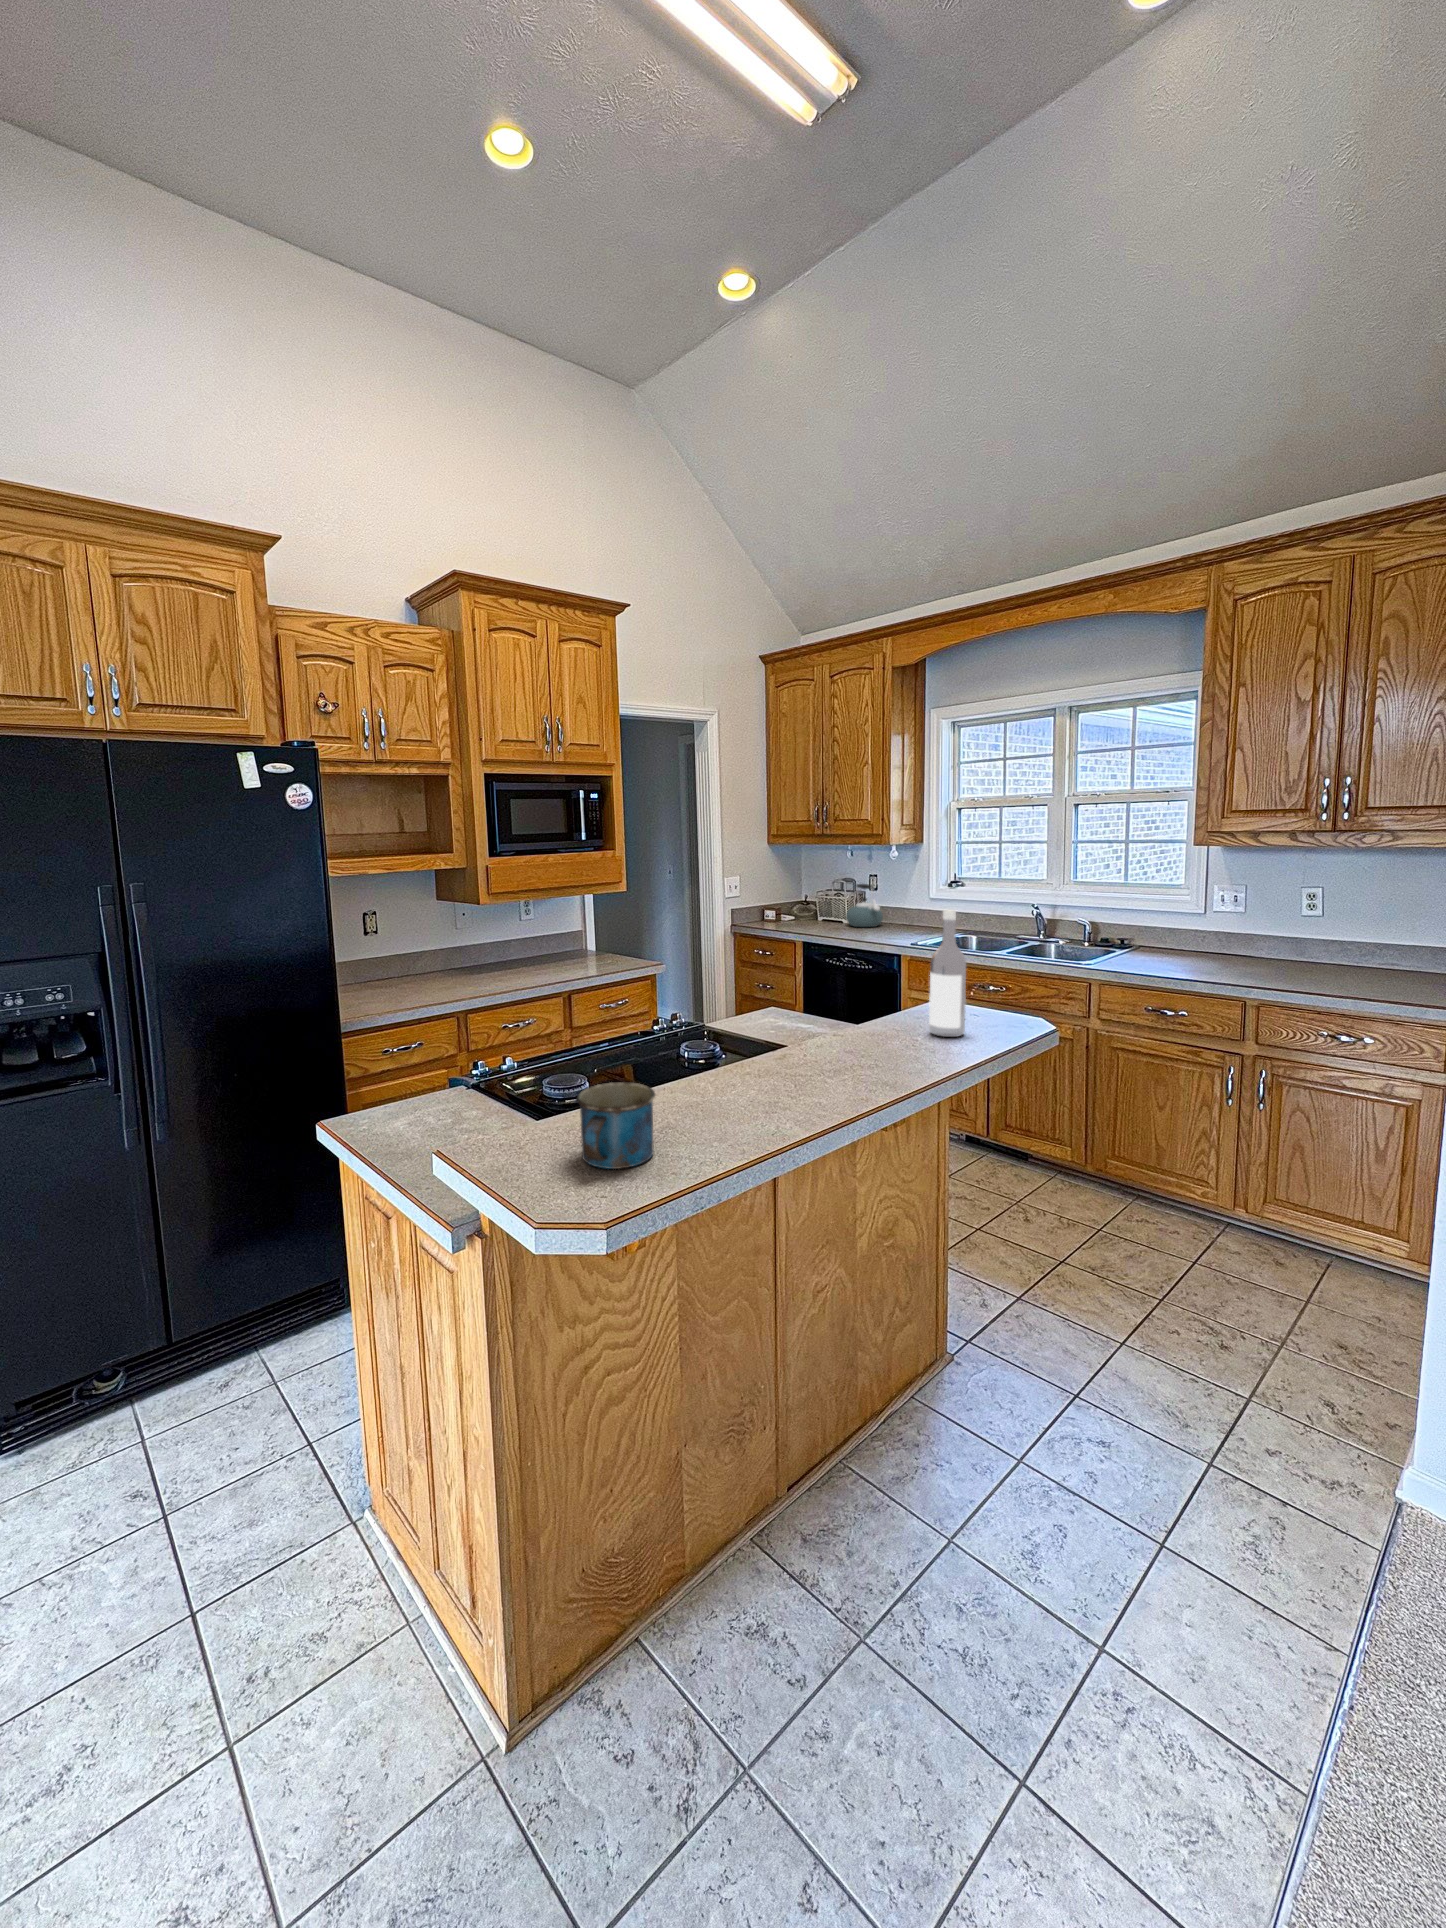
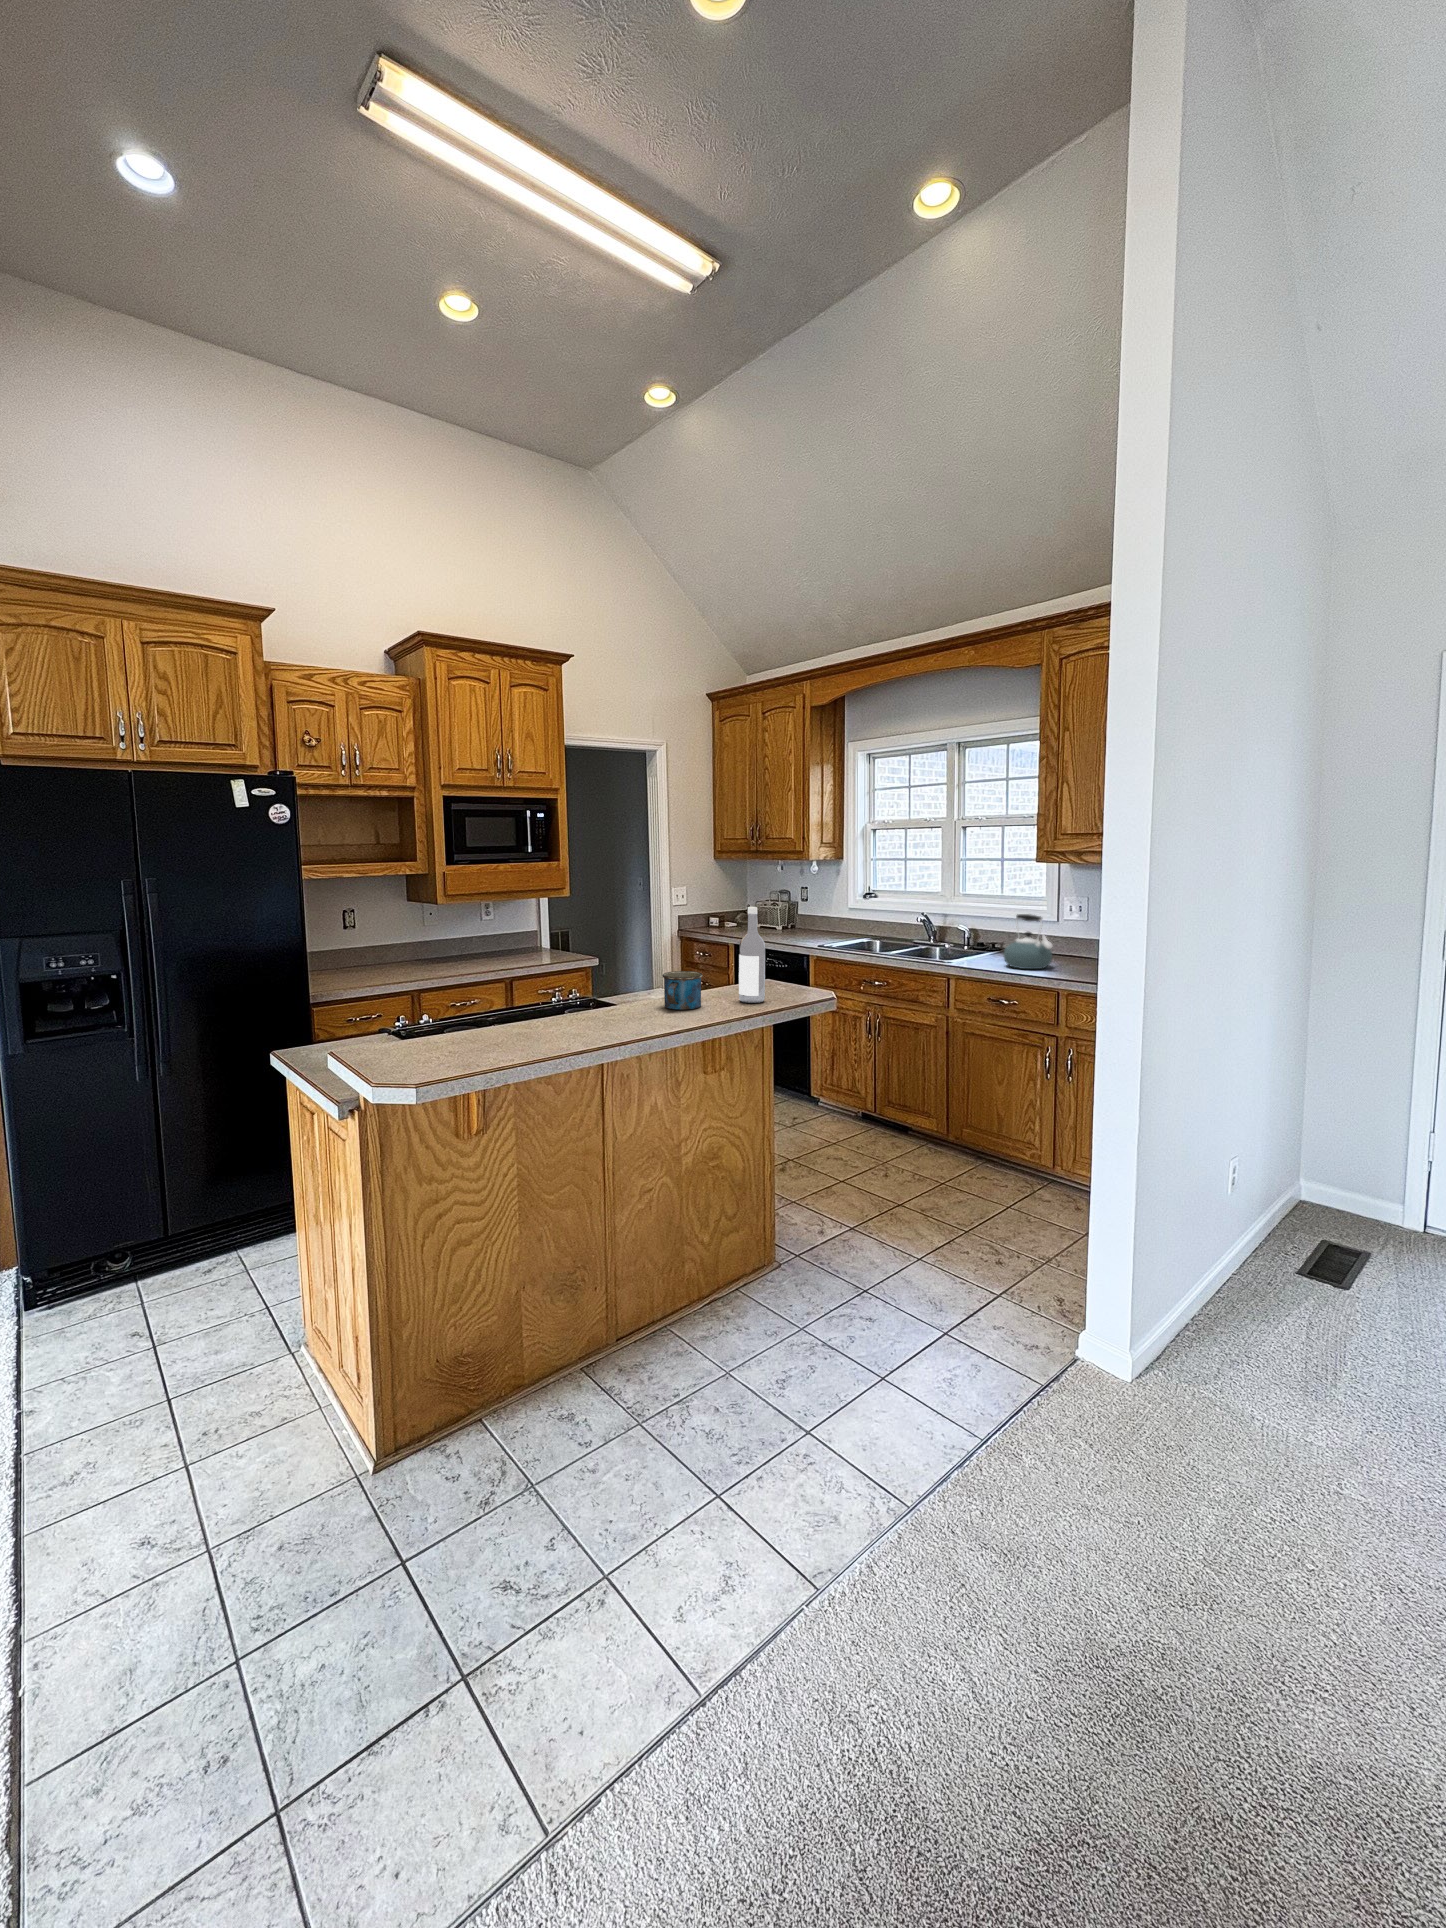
kettle: present [846,884,883,927] -> present [1004,914,1052,969]
mug: present [577,1082,655,1169] -> present [662,971,703,1010]

